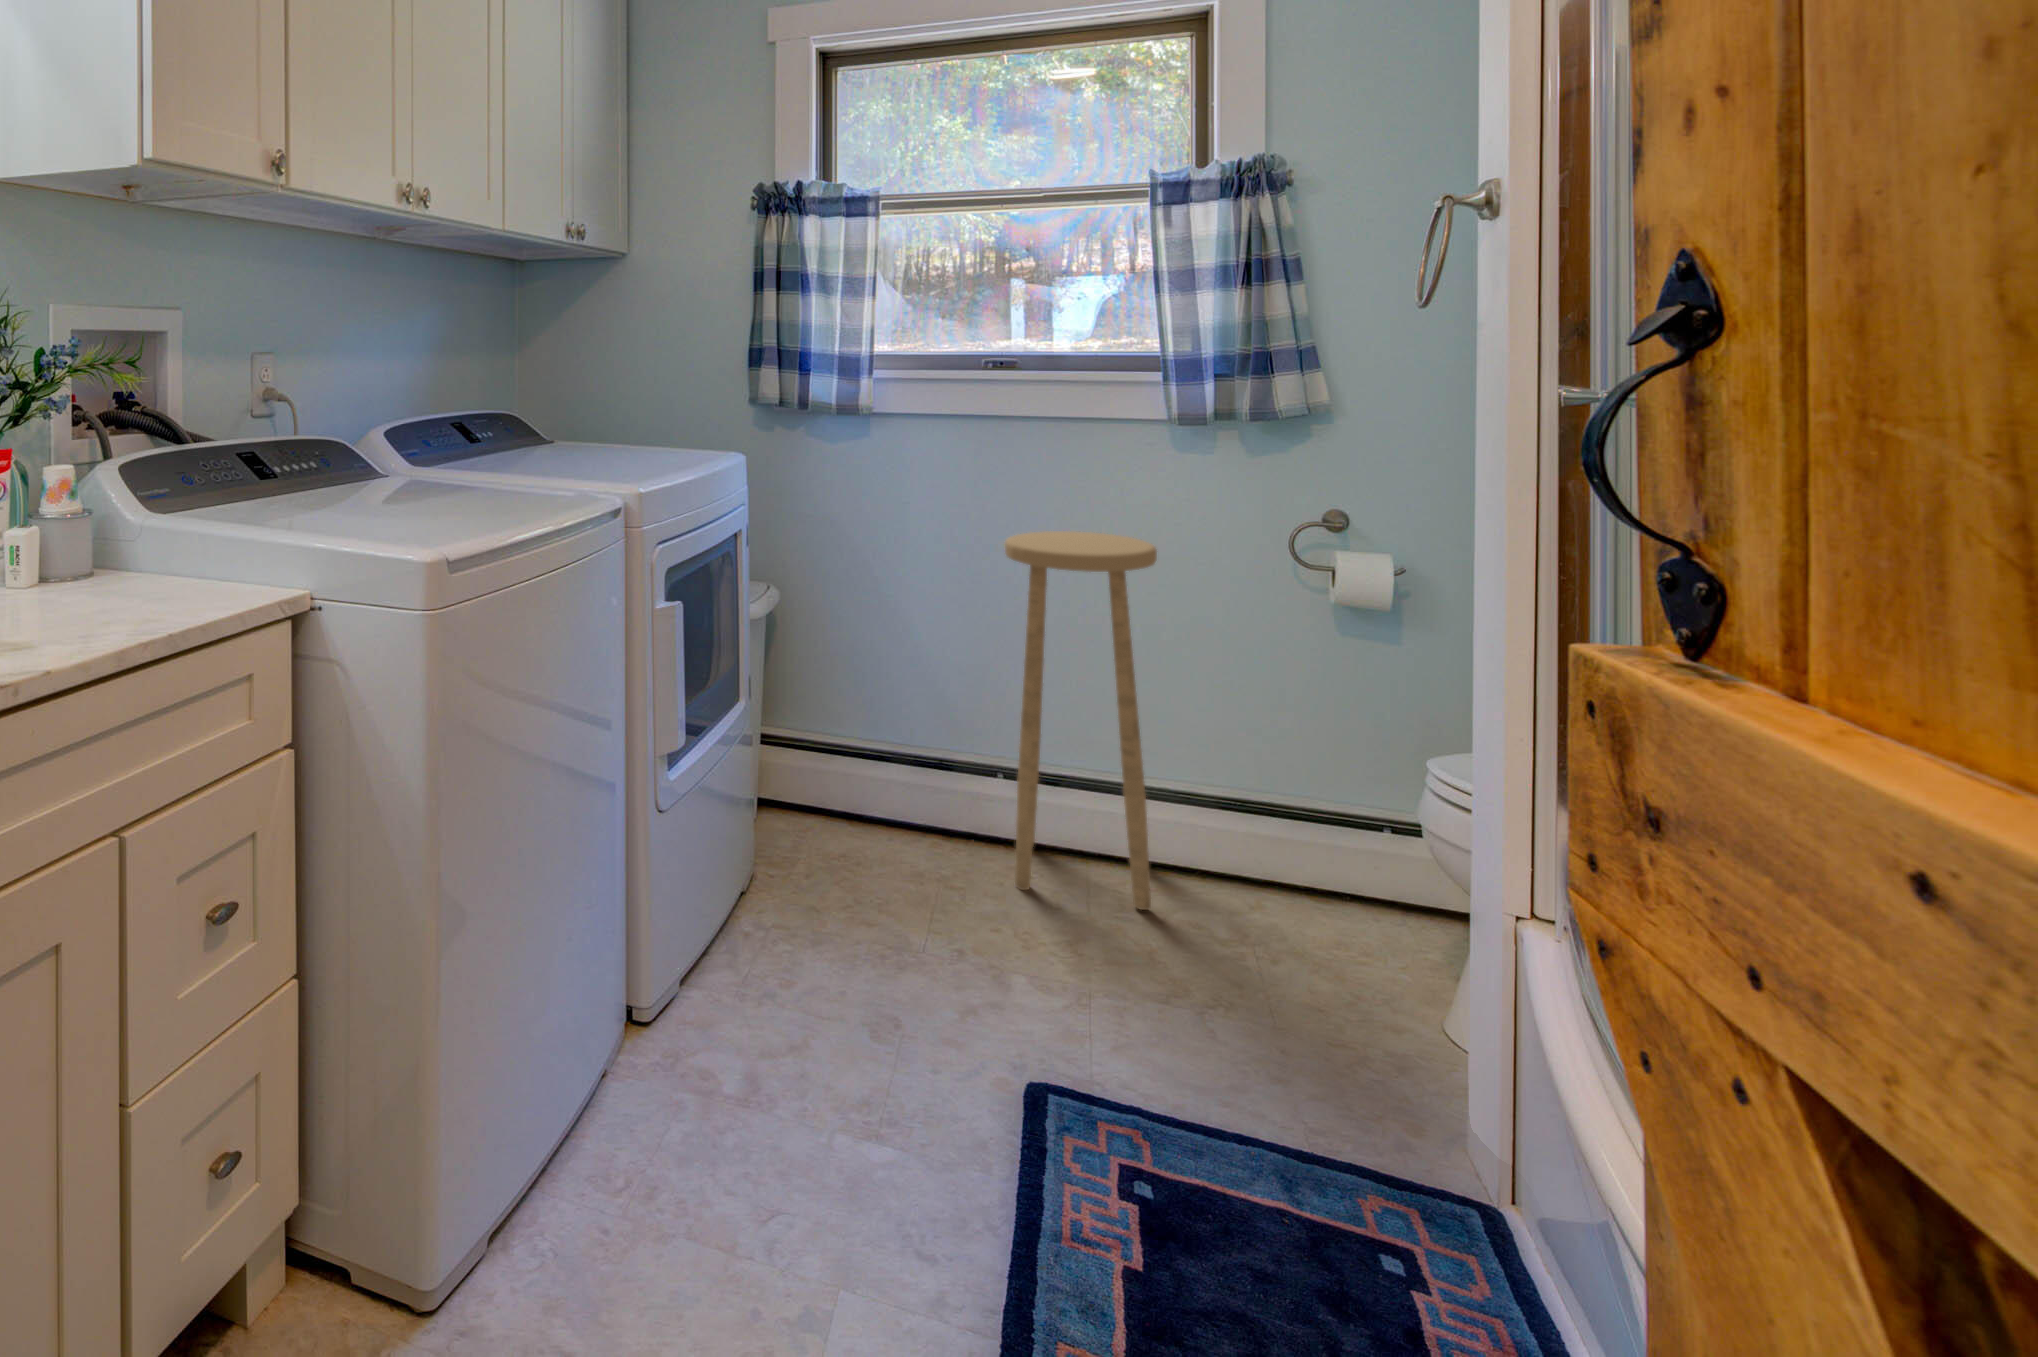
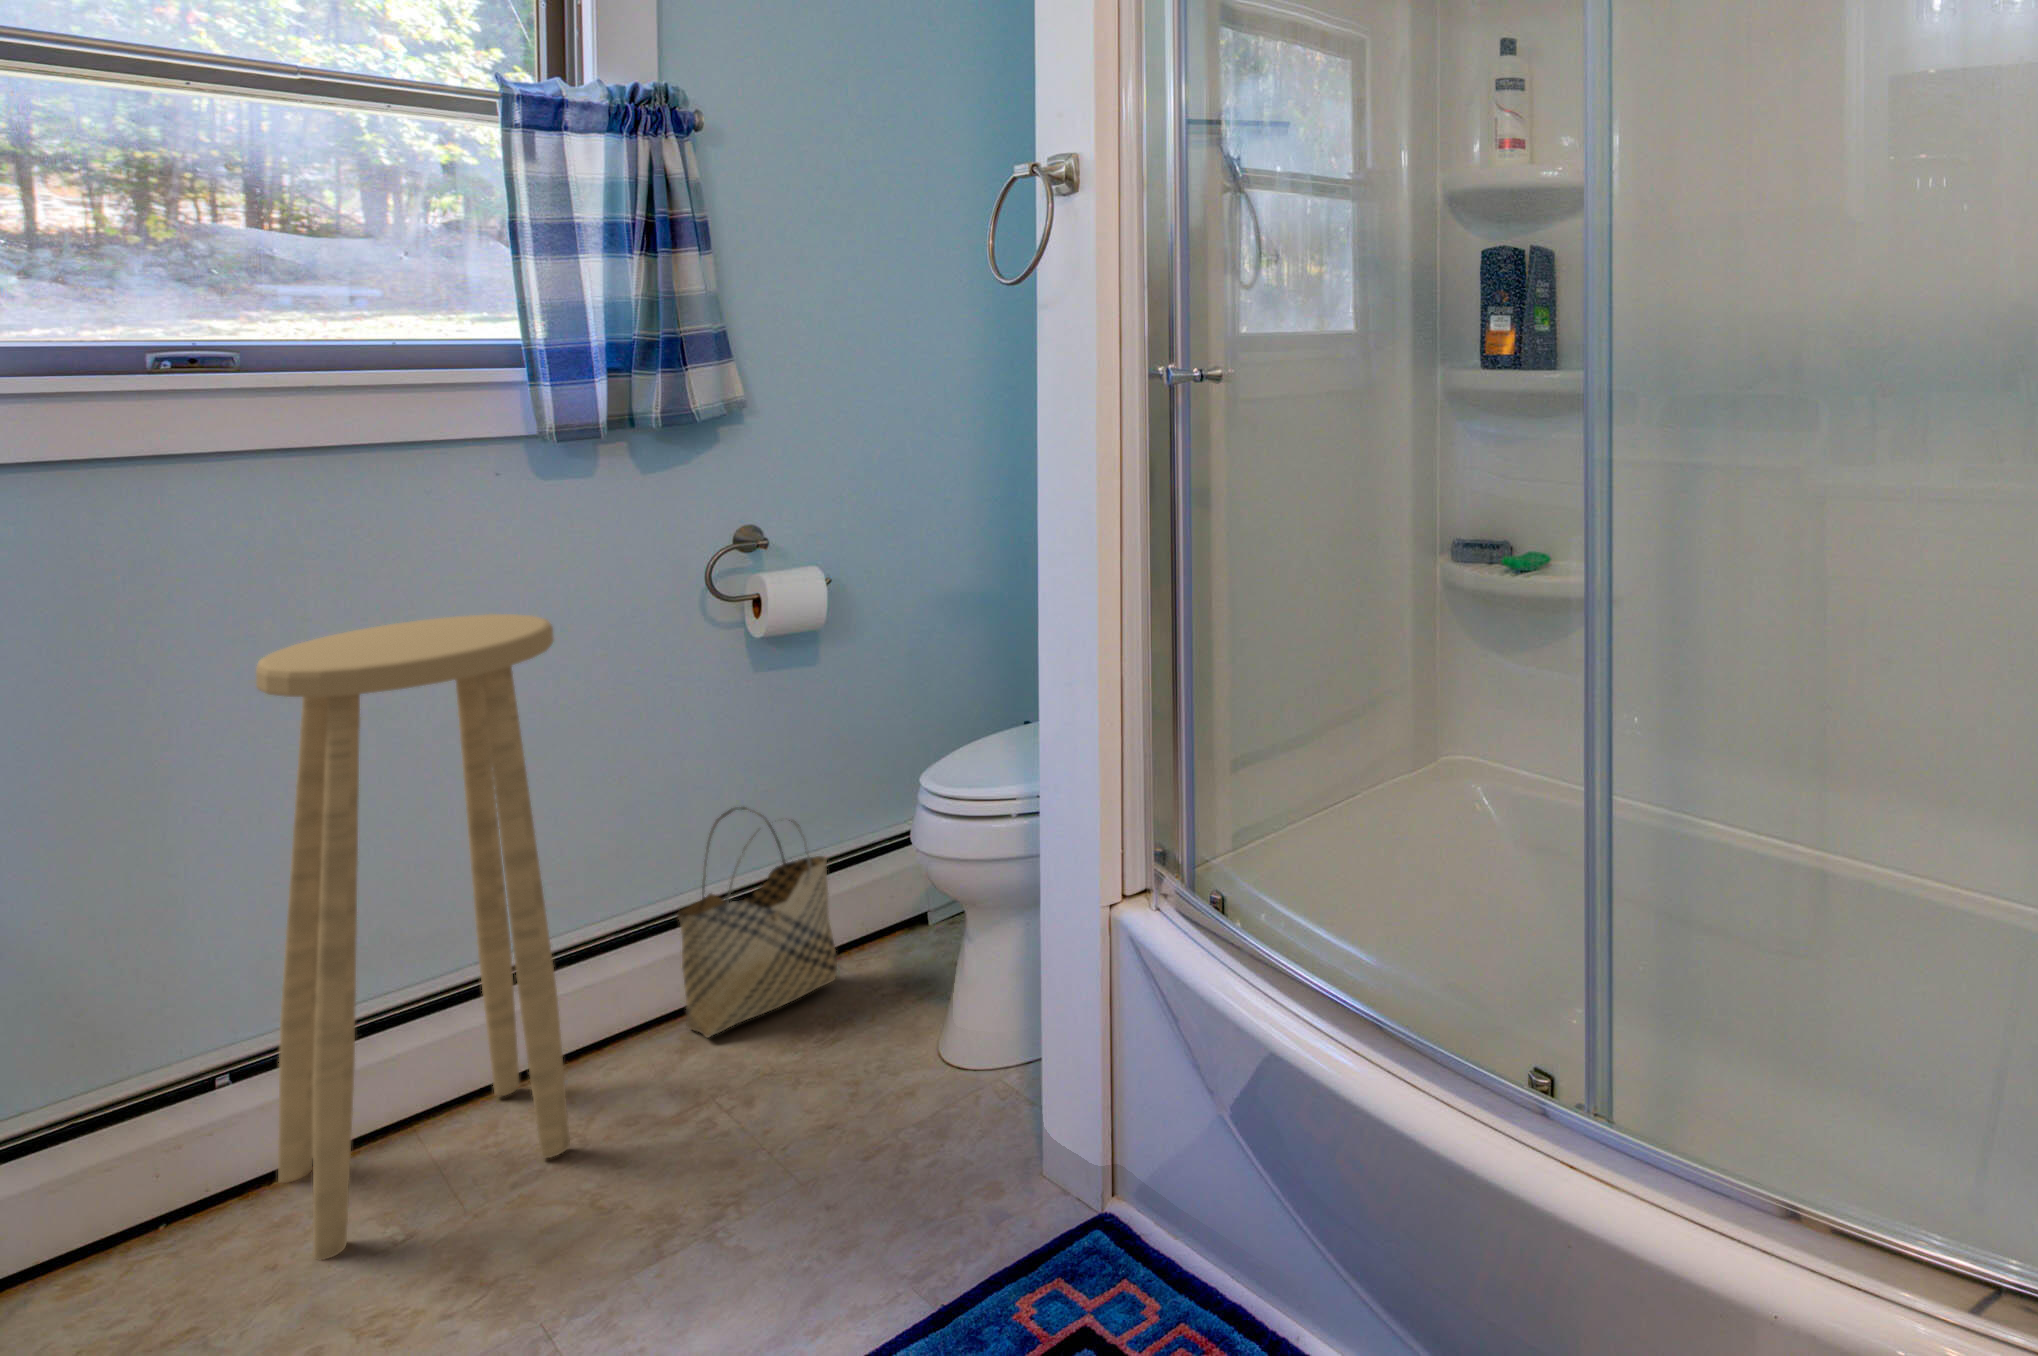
woven basket: none [1250,734,1387,915] -> present [677,807,837,1038]

